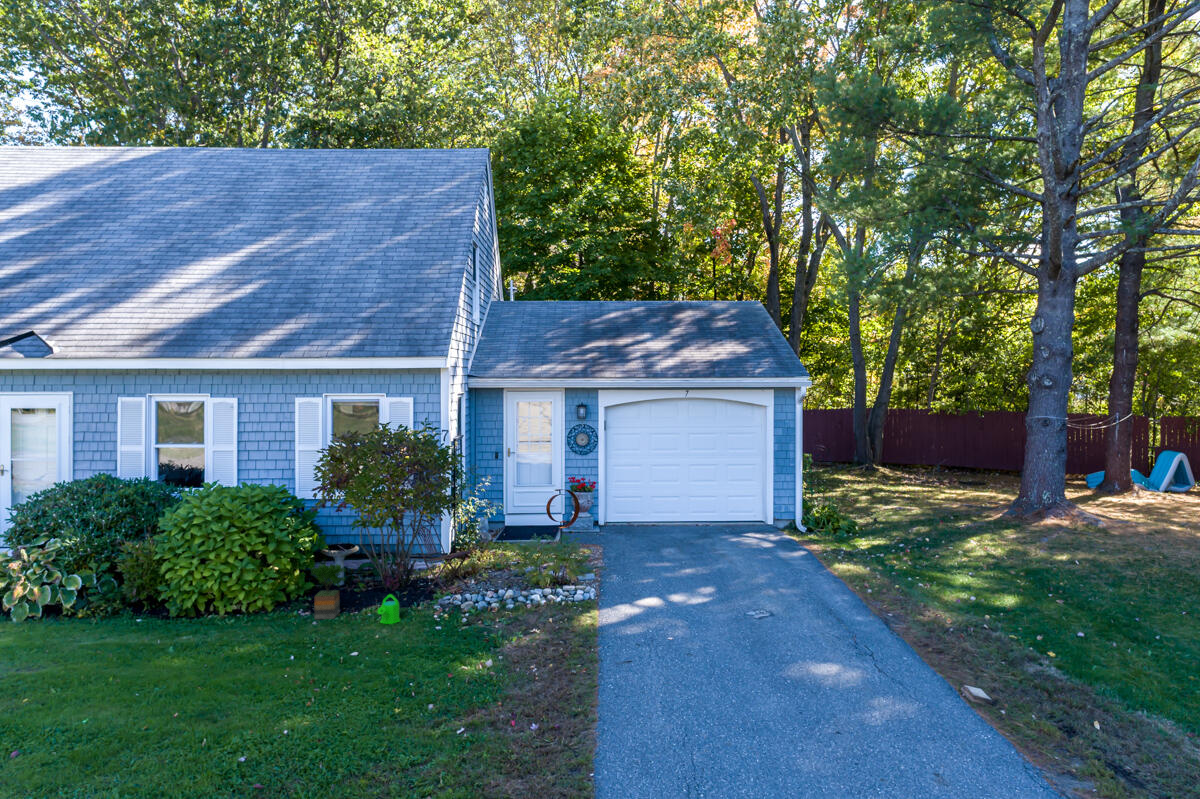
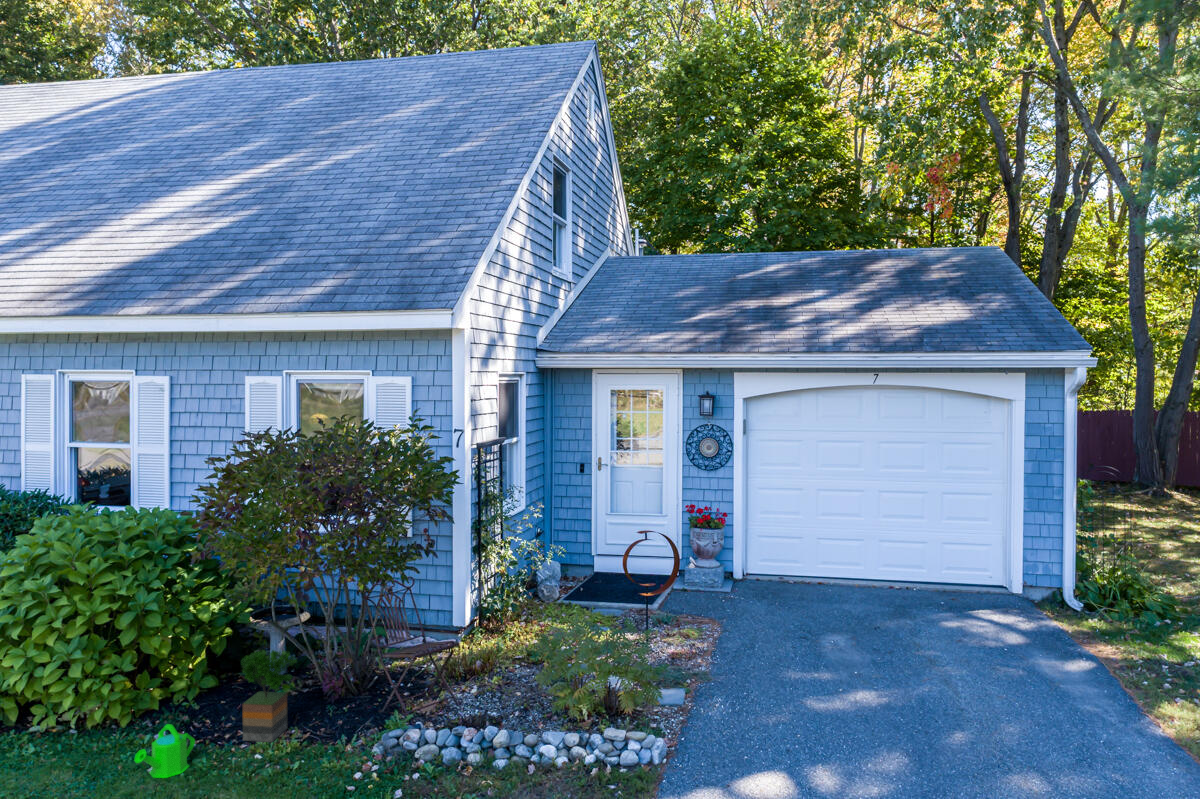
watering can: present [378,594,401,624] -> present [134,724,195,778]

